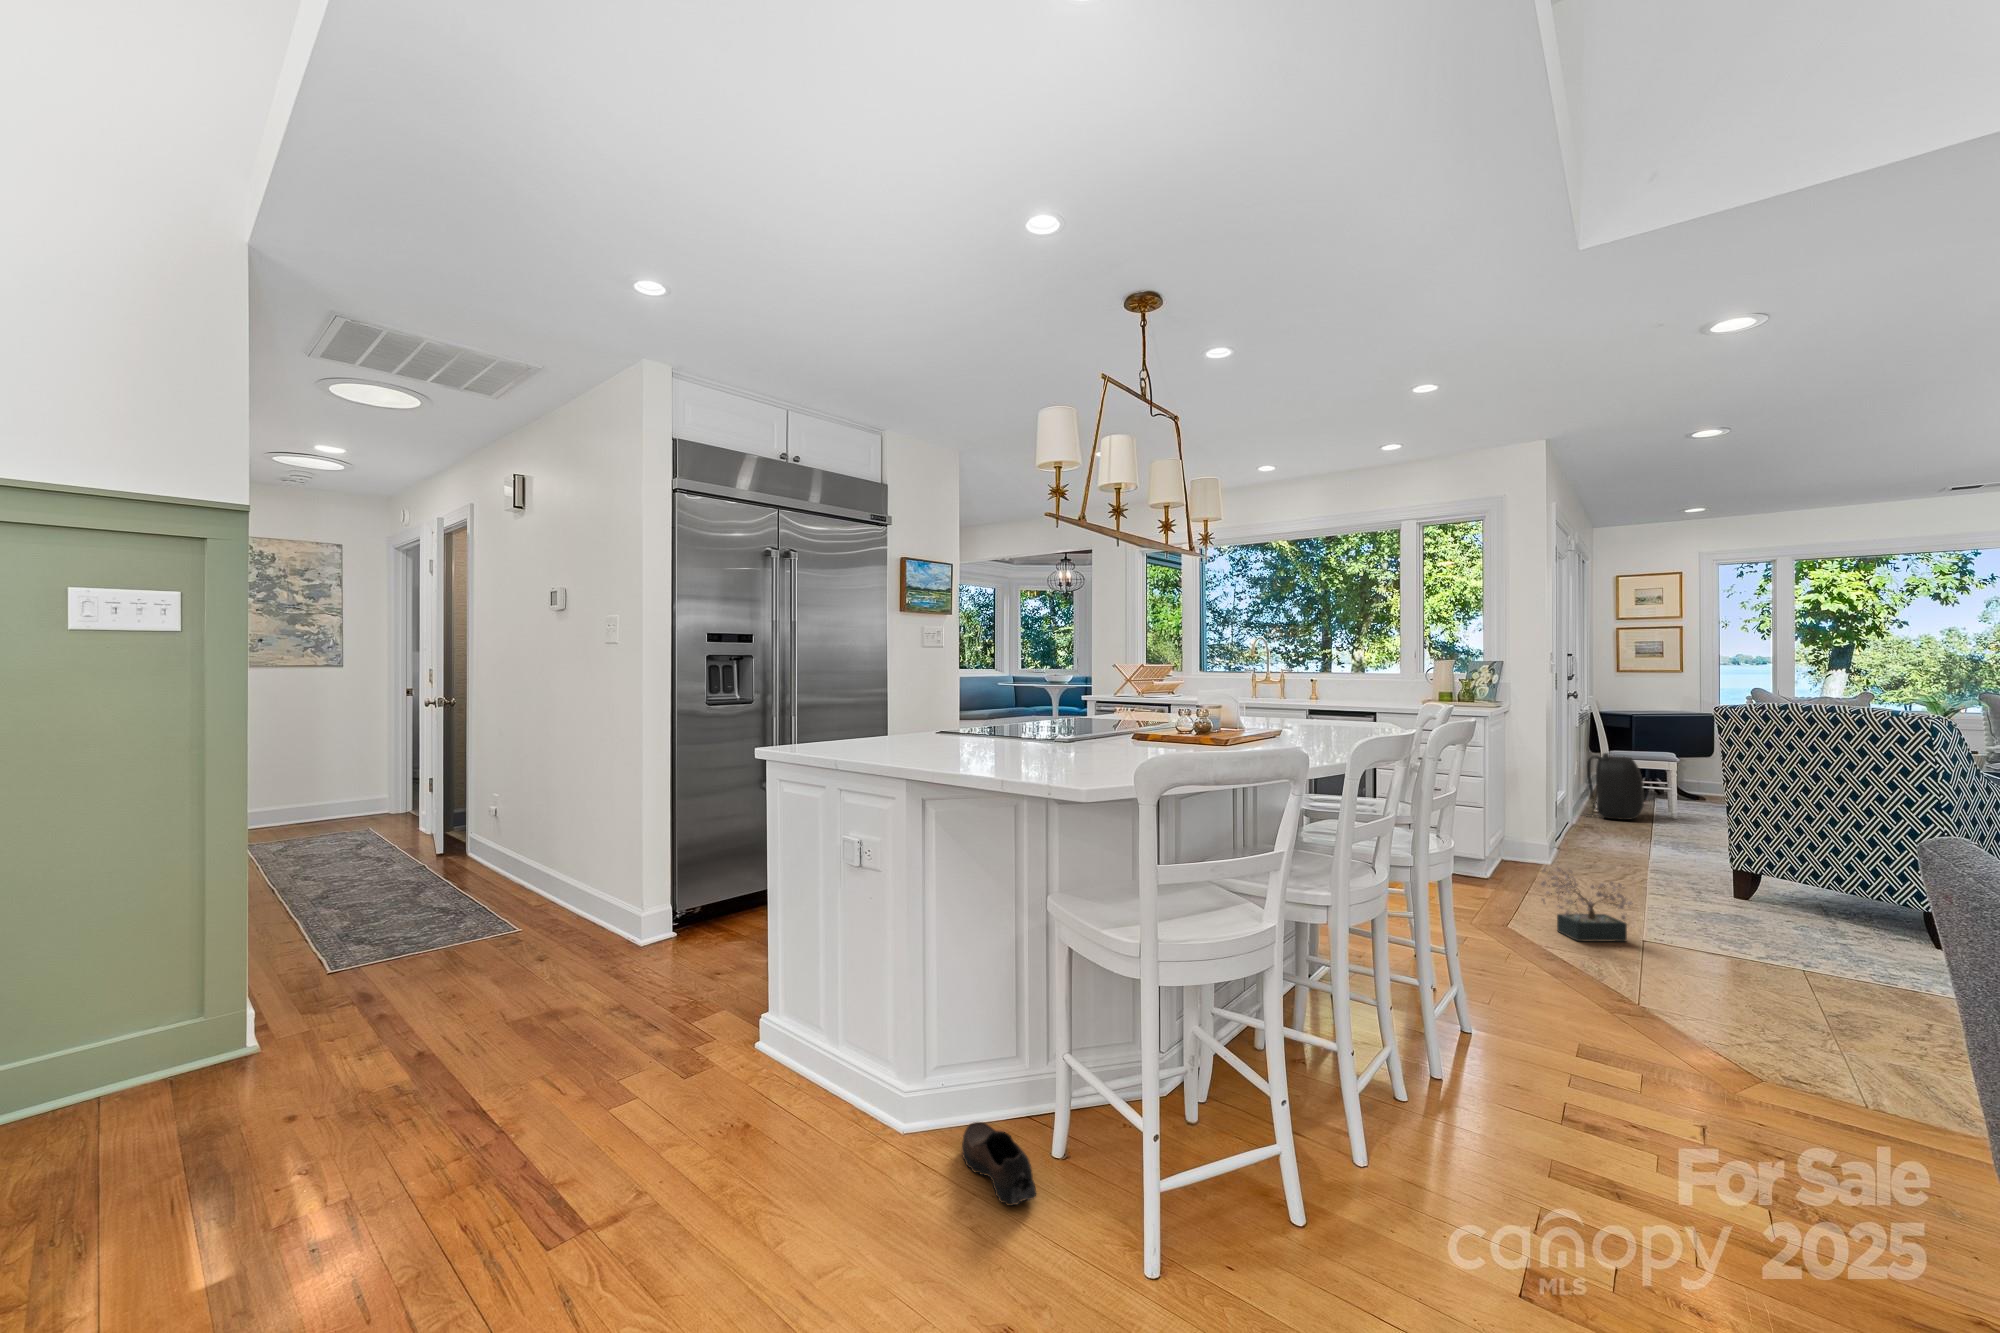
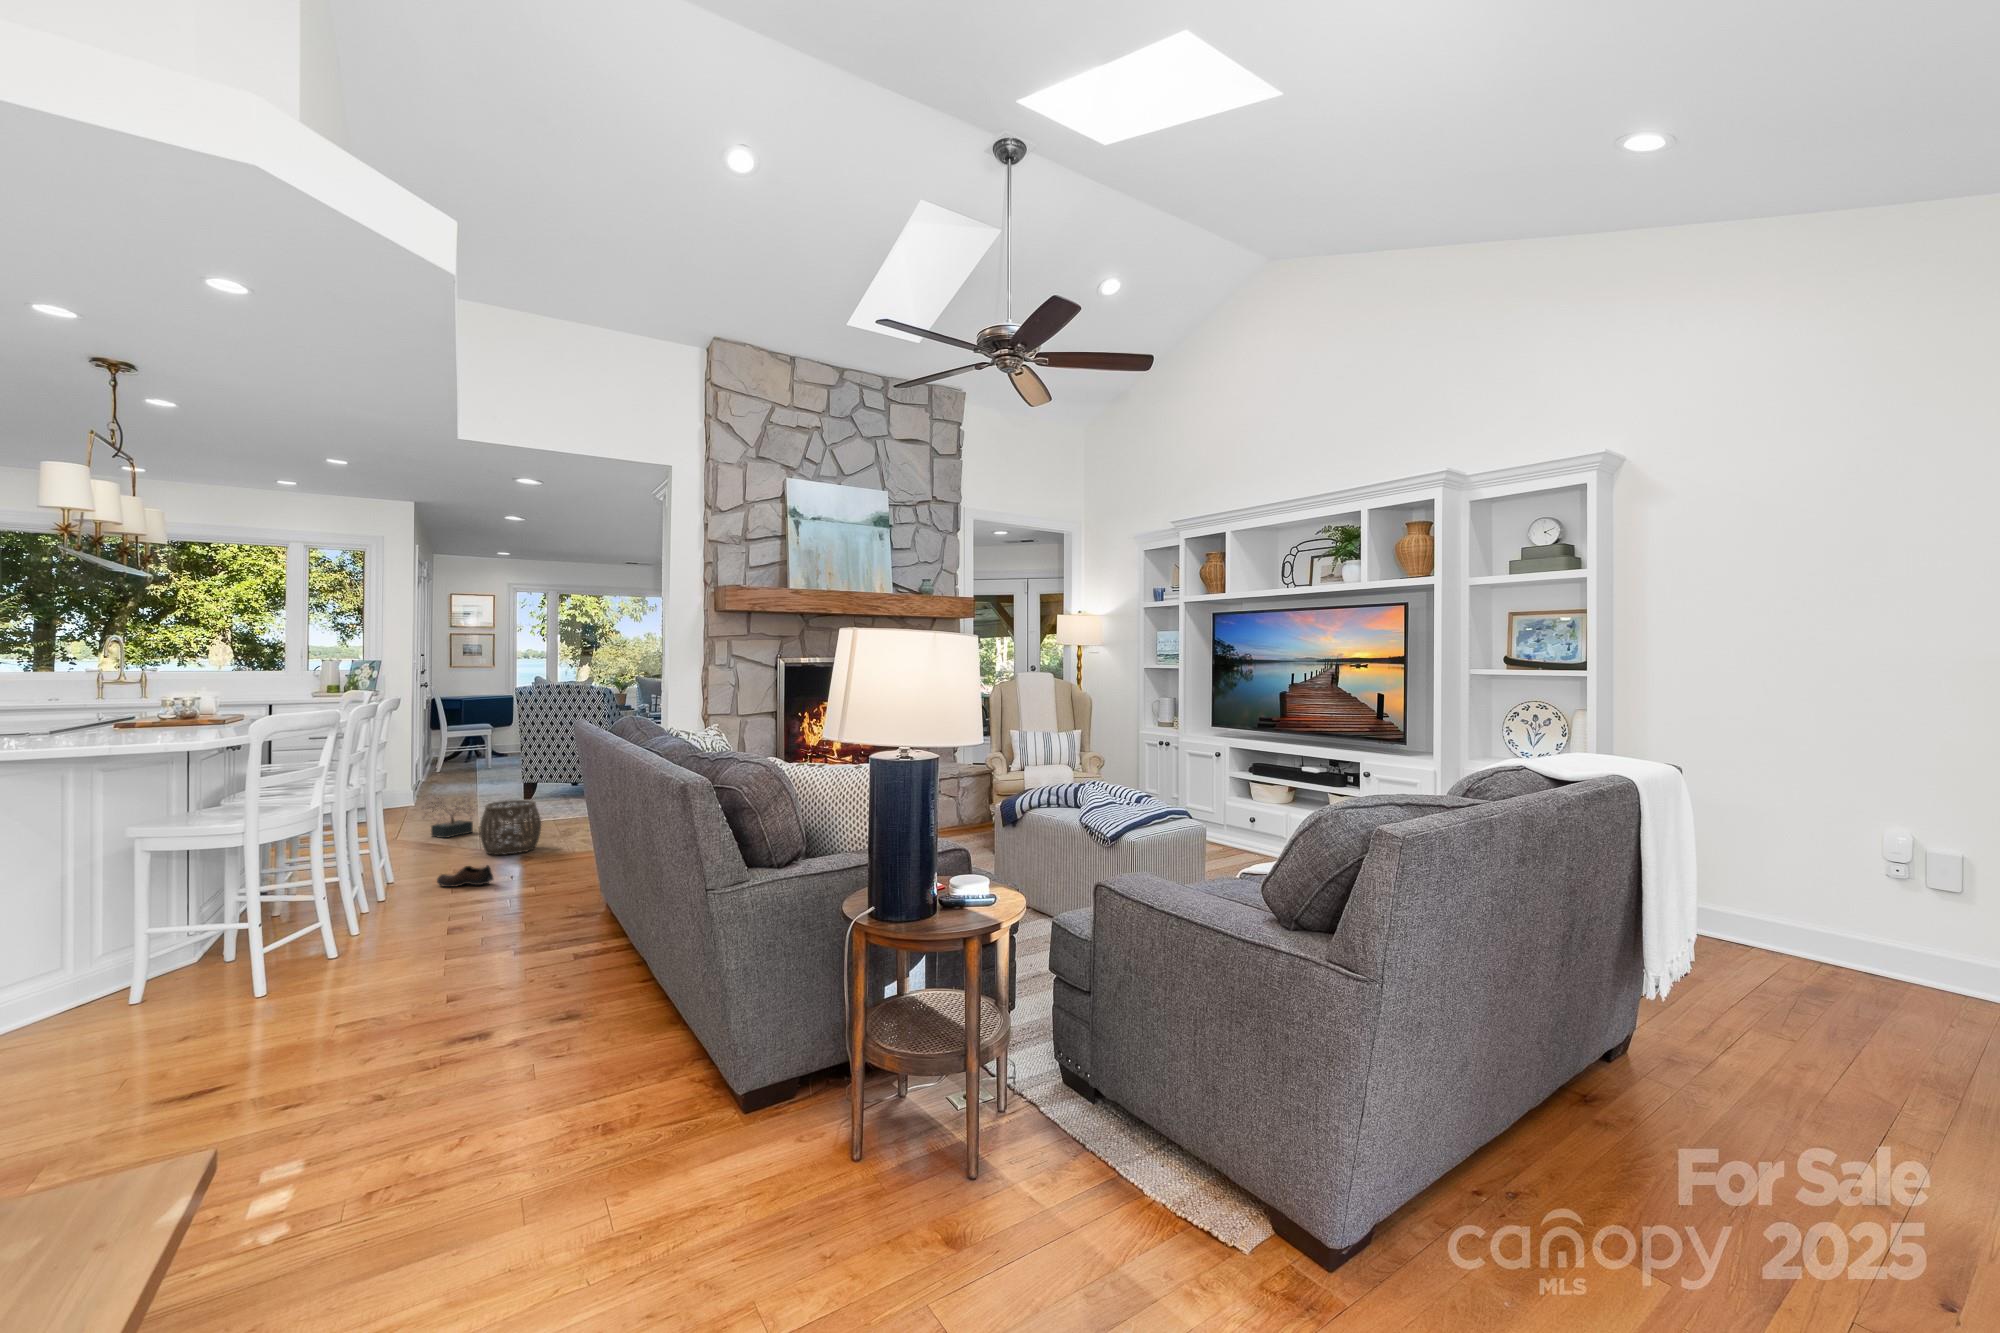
backpack: present [1587,753,1644,820] -> none [428,726,472,776]
woven basket: none [1631,911,1768,1030] -> present [479,800,541,855]
shoe: present [962,1122,1037,1206] -> present [437,866,493,887]

